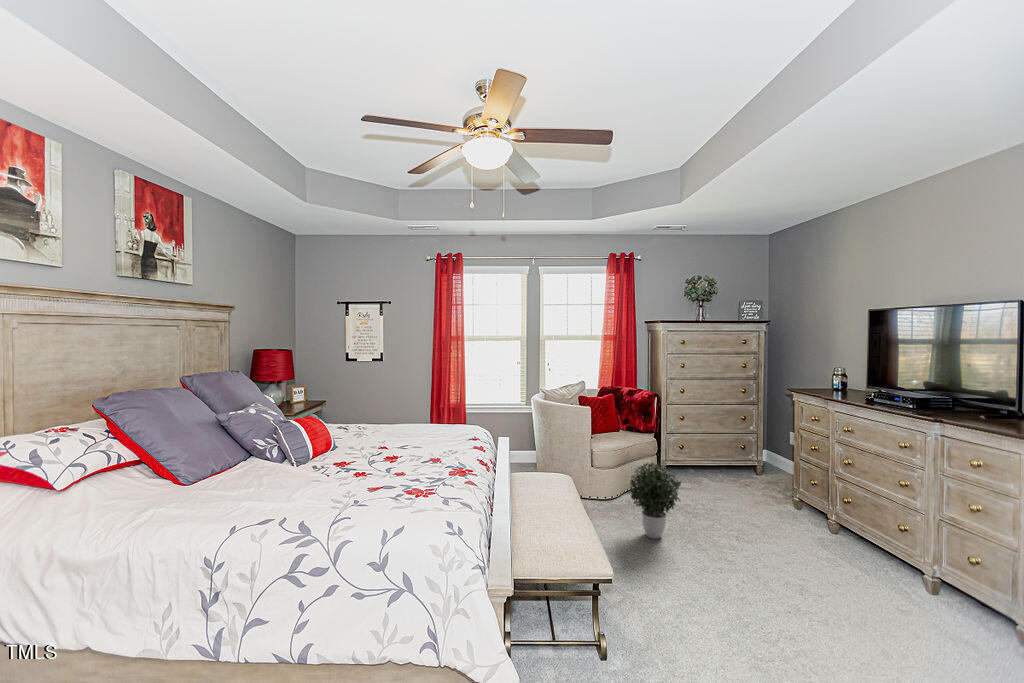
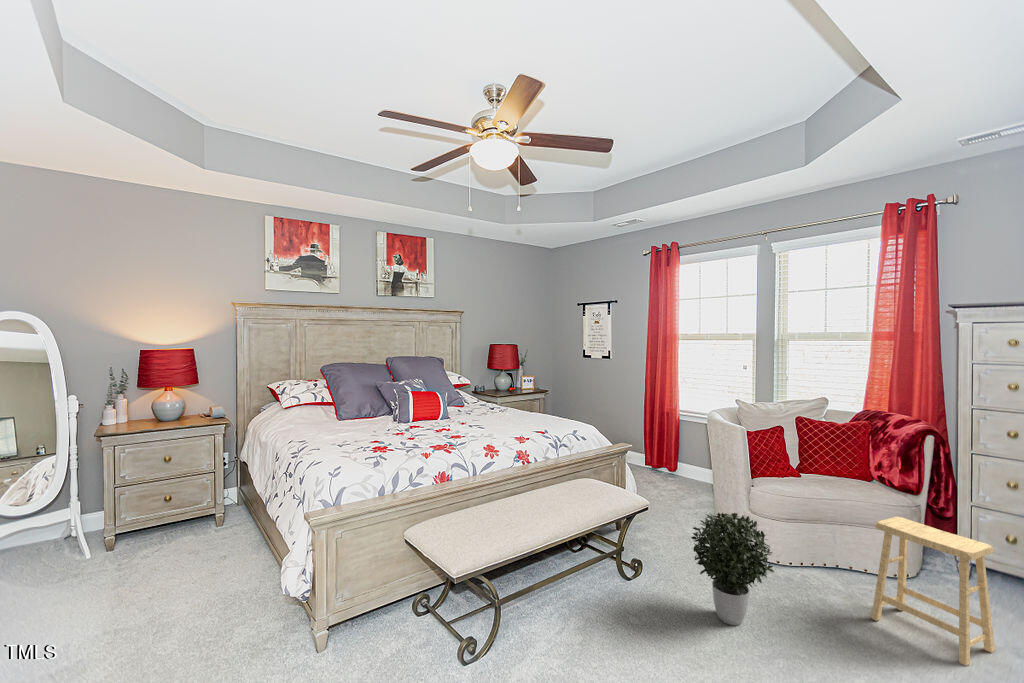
footstool: none [681,443,733,510] -> present [871,517,995,666]

